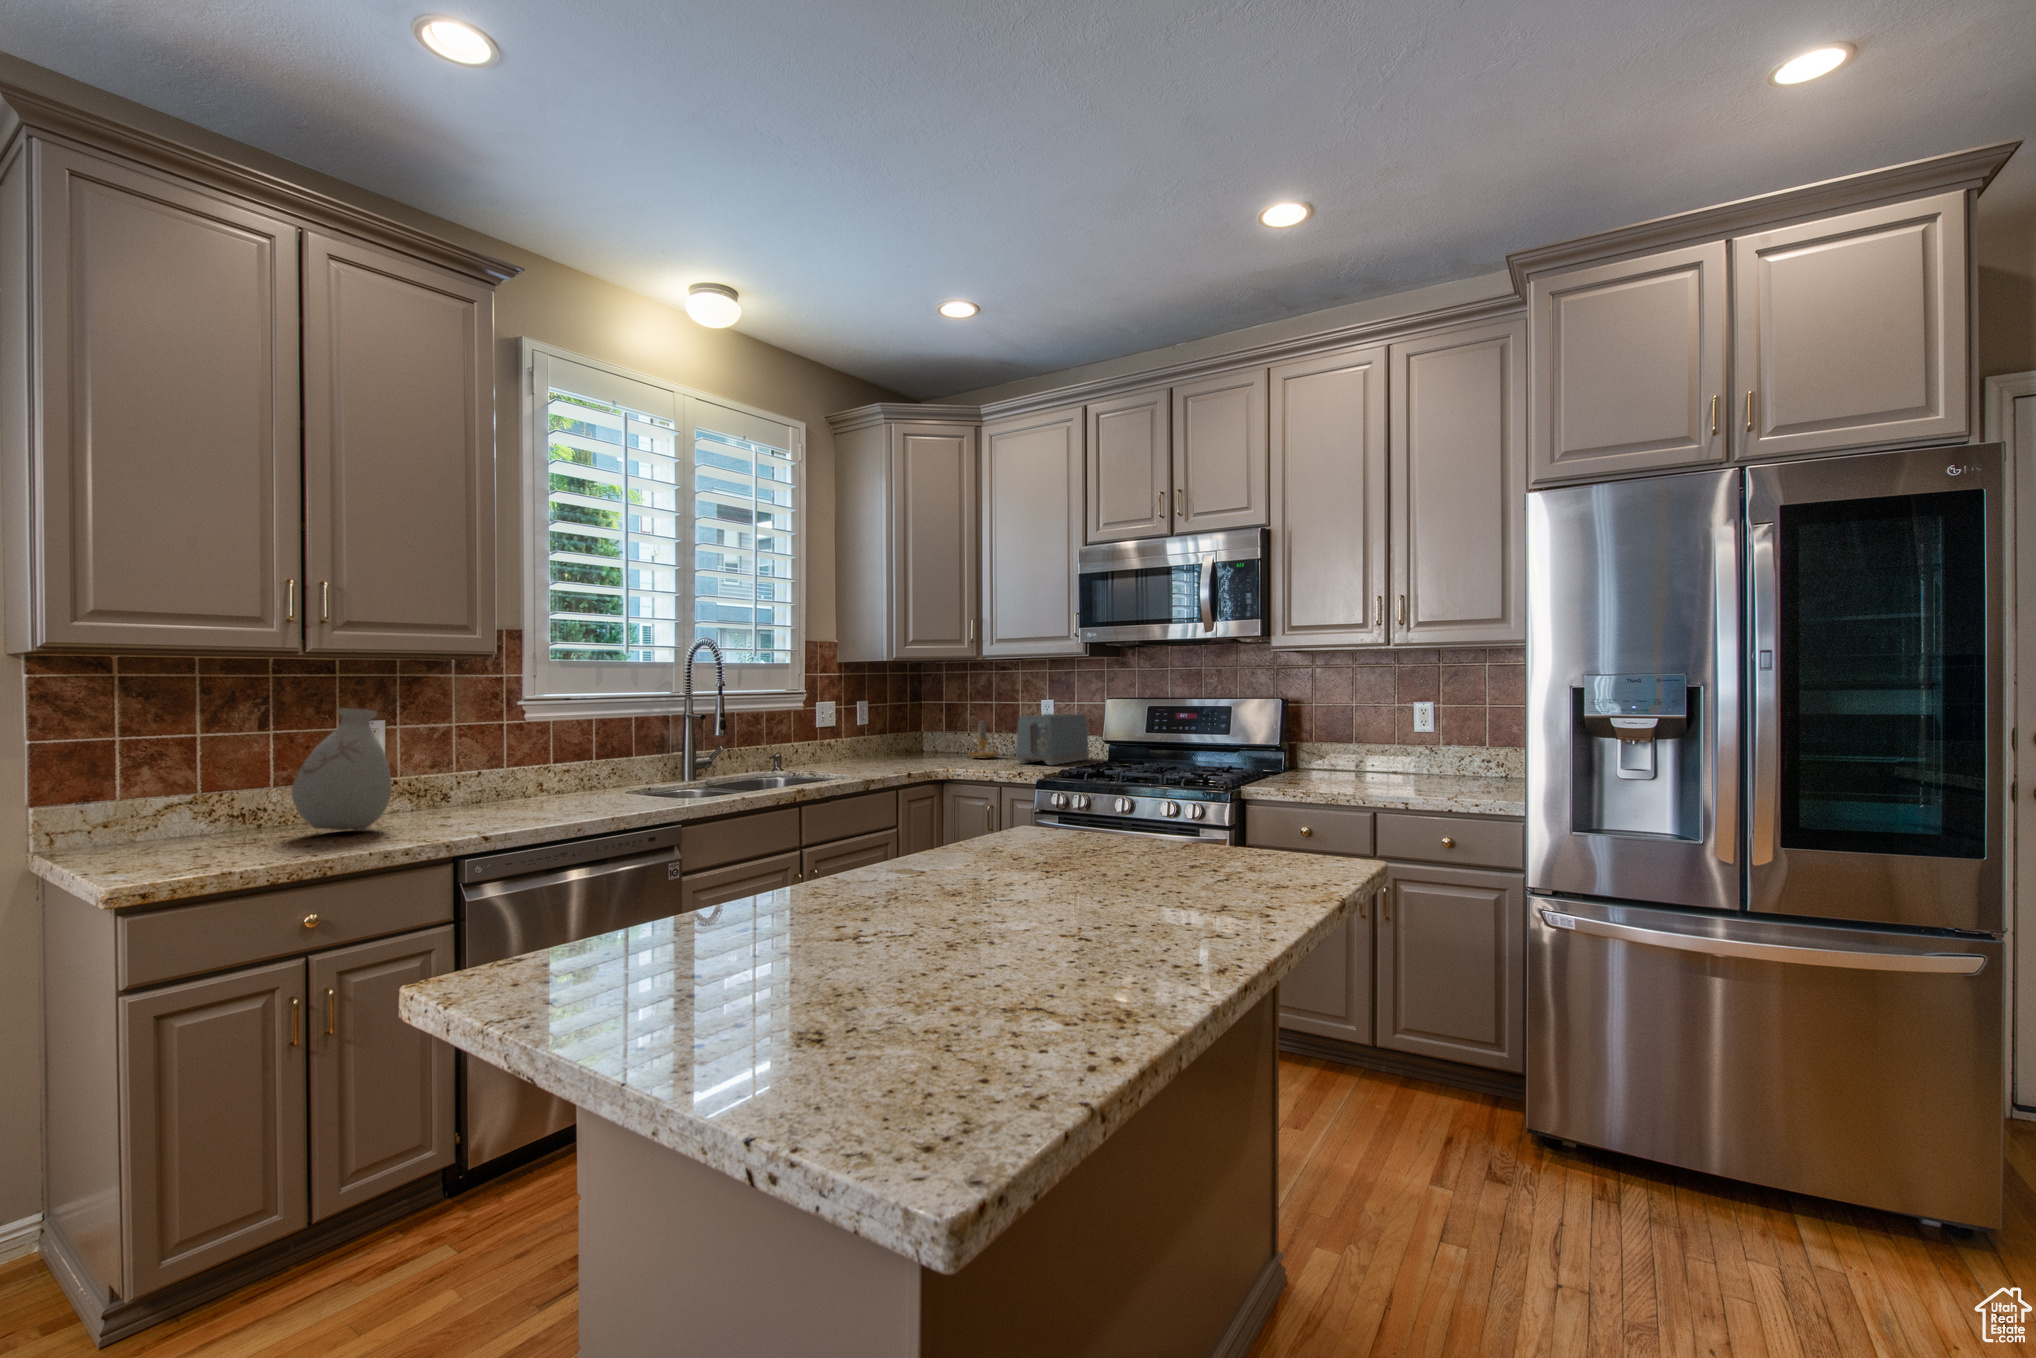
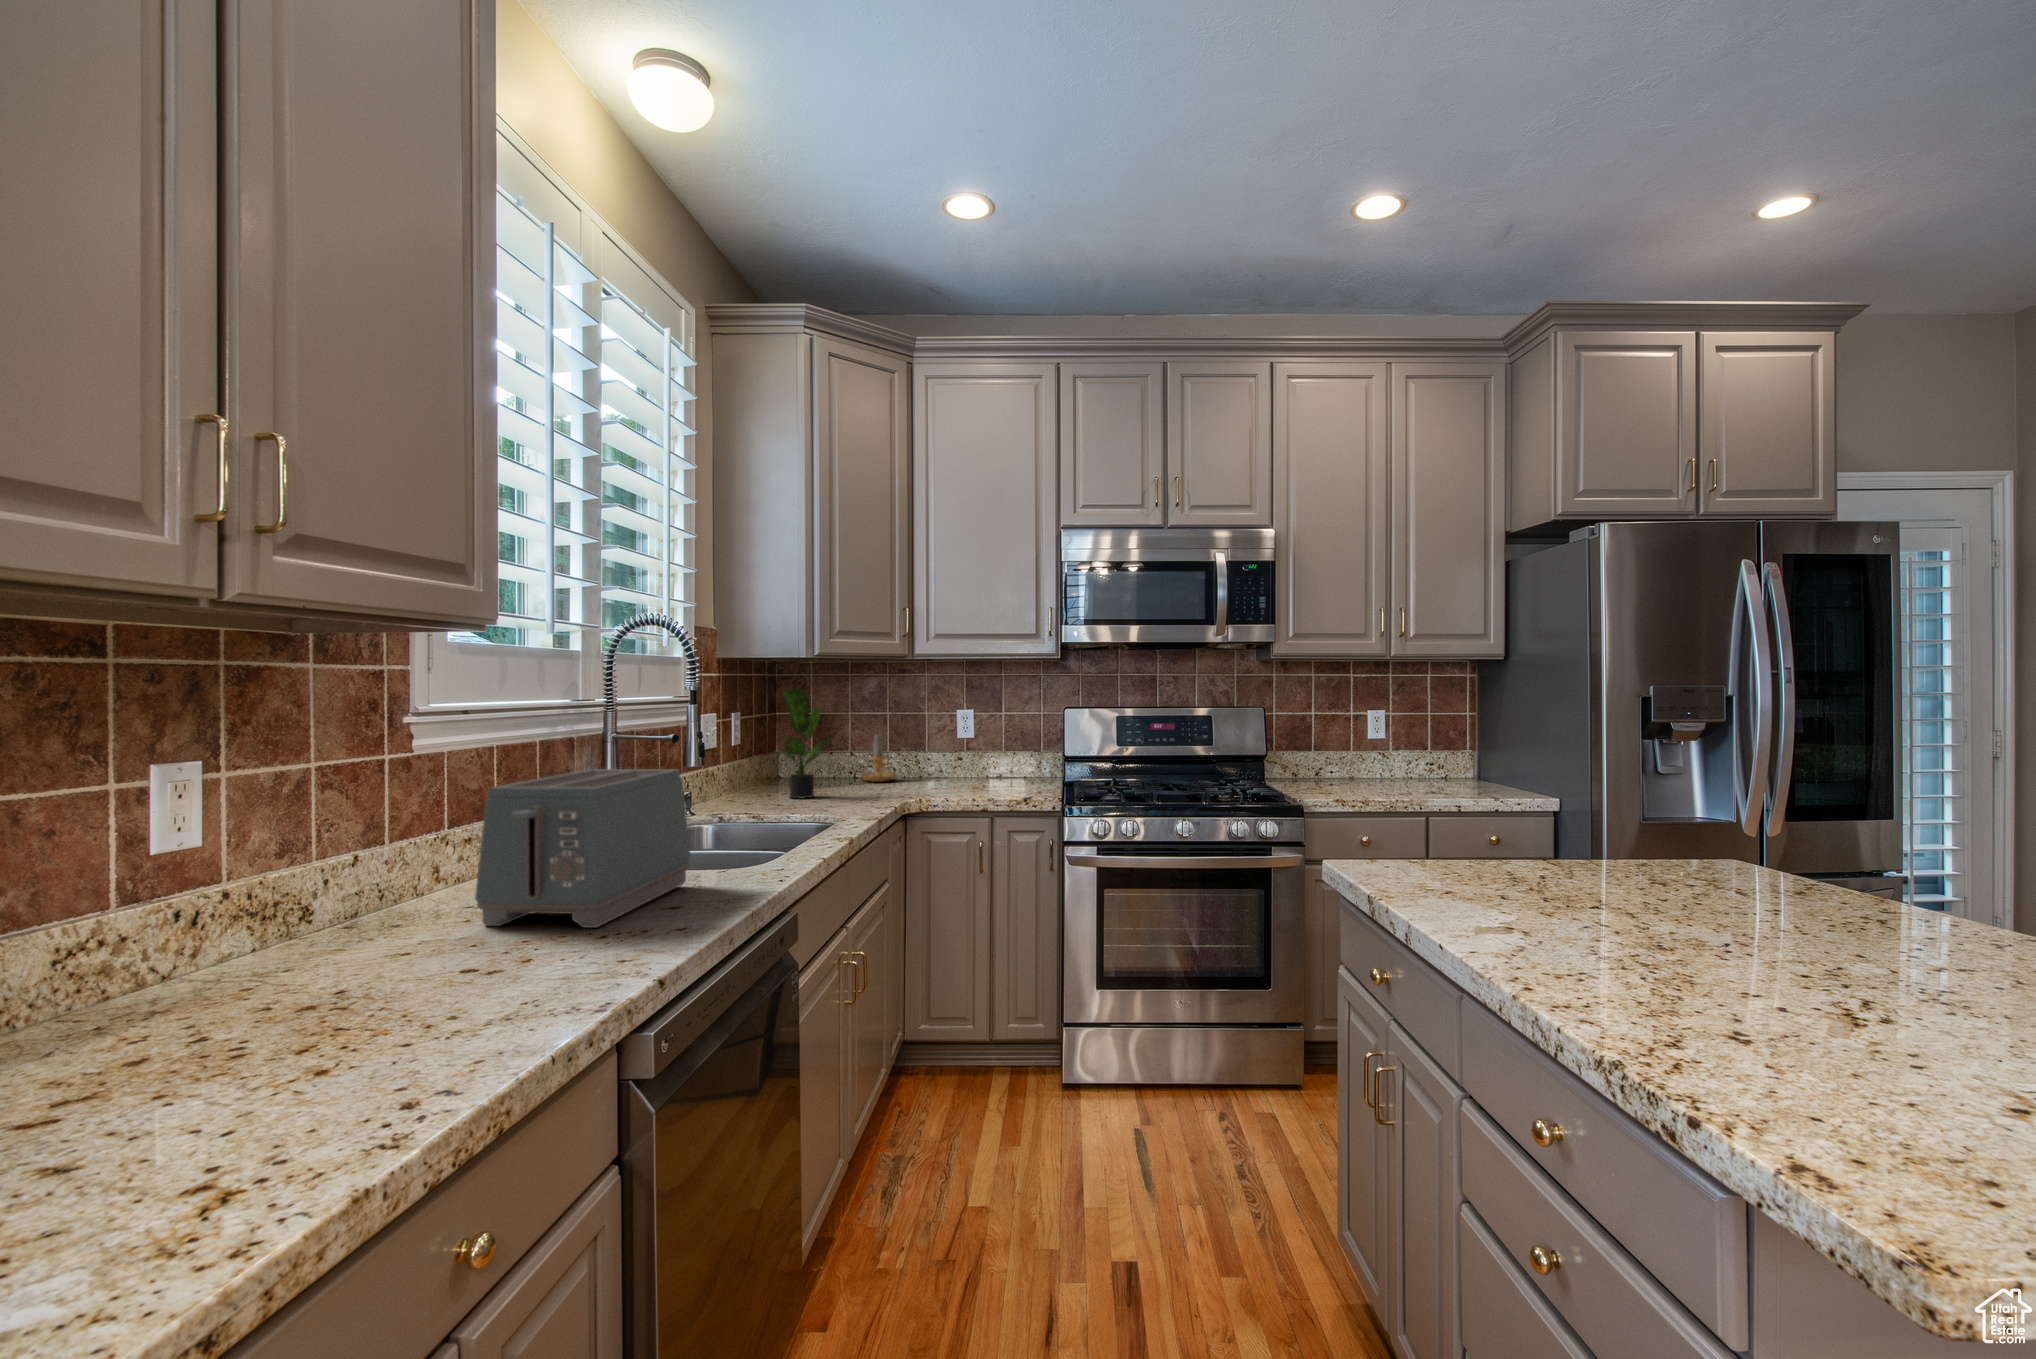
potted plant: none [864,683,909,766] -> present [780,688,831,798]
vase: present [292,708,391,831] -> none [163,736,403,1032]
toaster: present [1016,714,1090,765] -> present [475,769,691,928]

